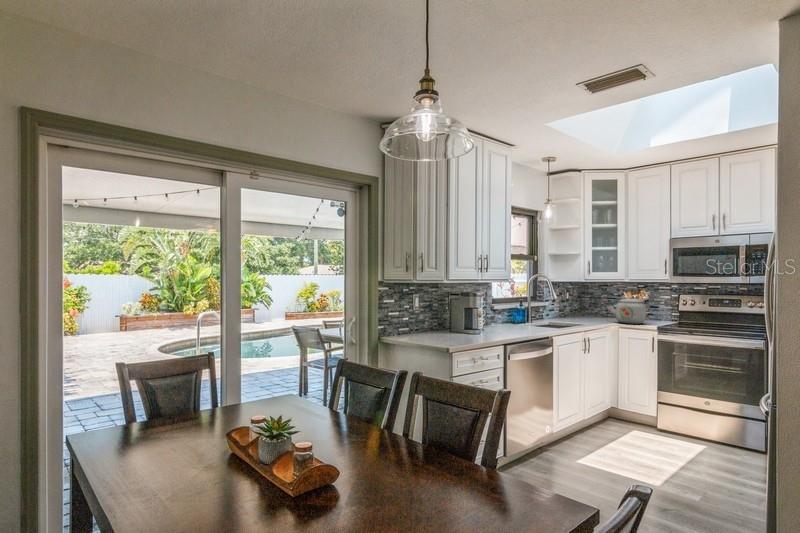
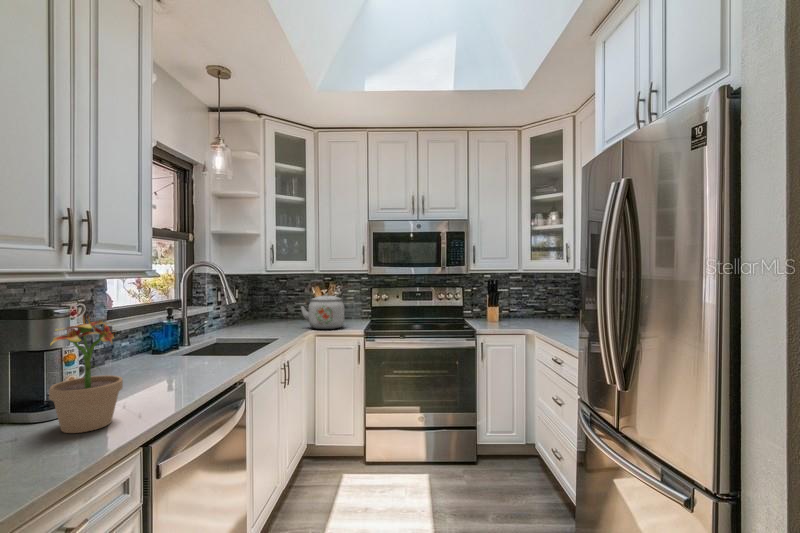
potted plant: none [478,295,500,338] -> present [49,315,123,433]

